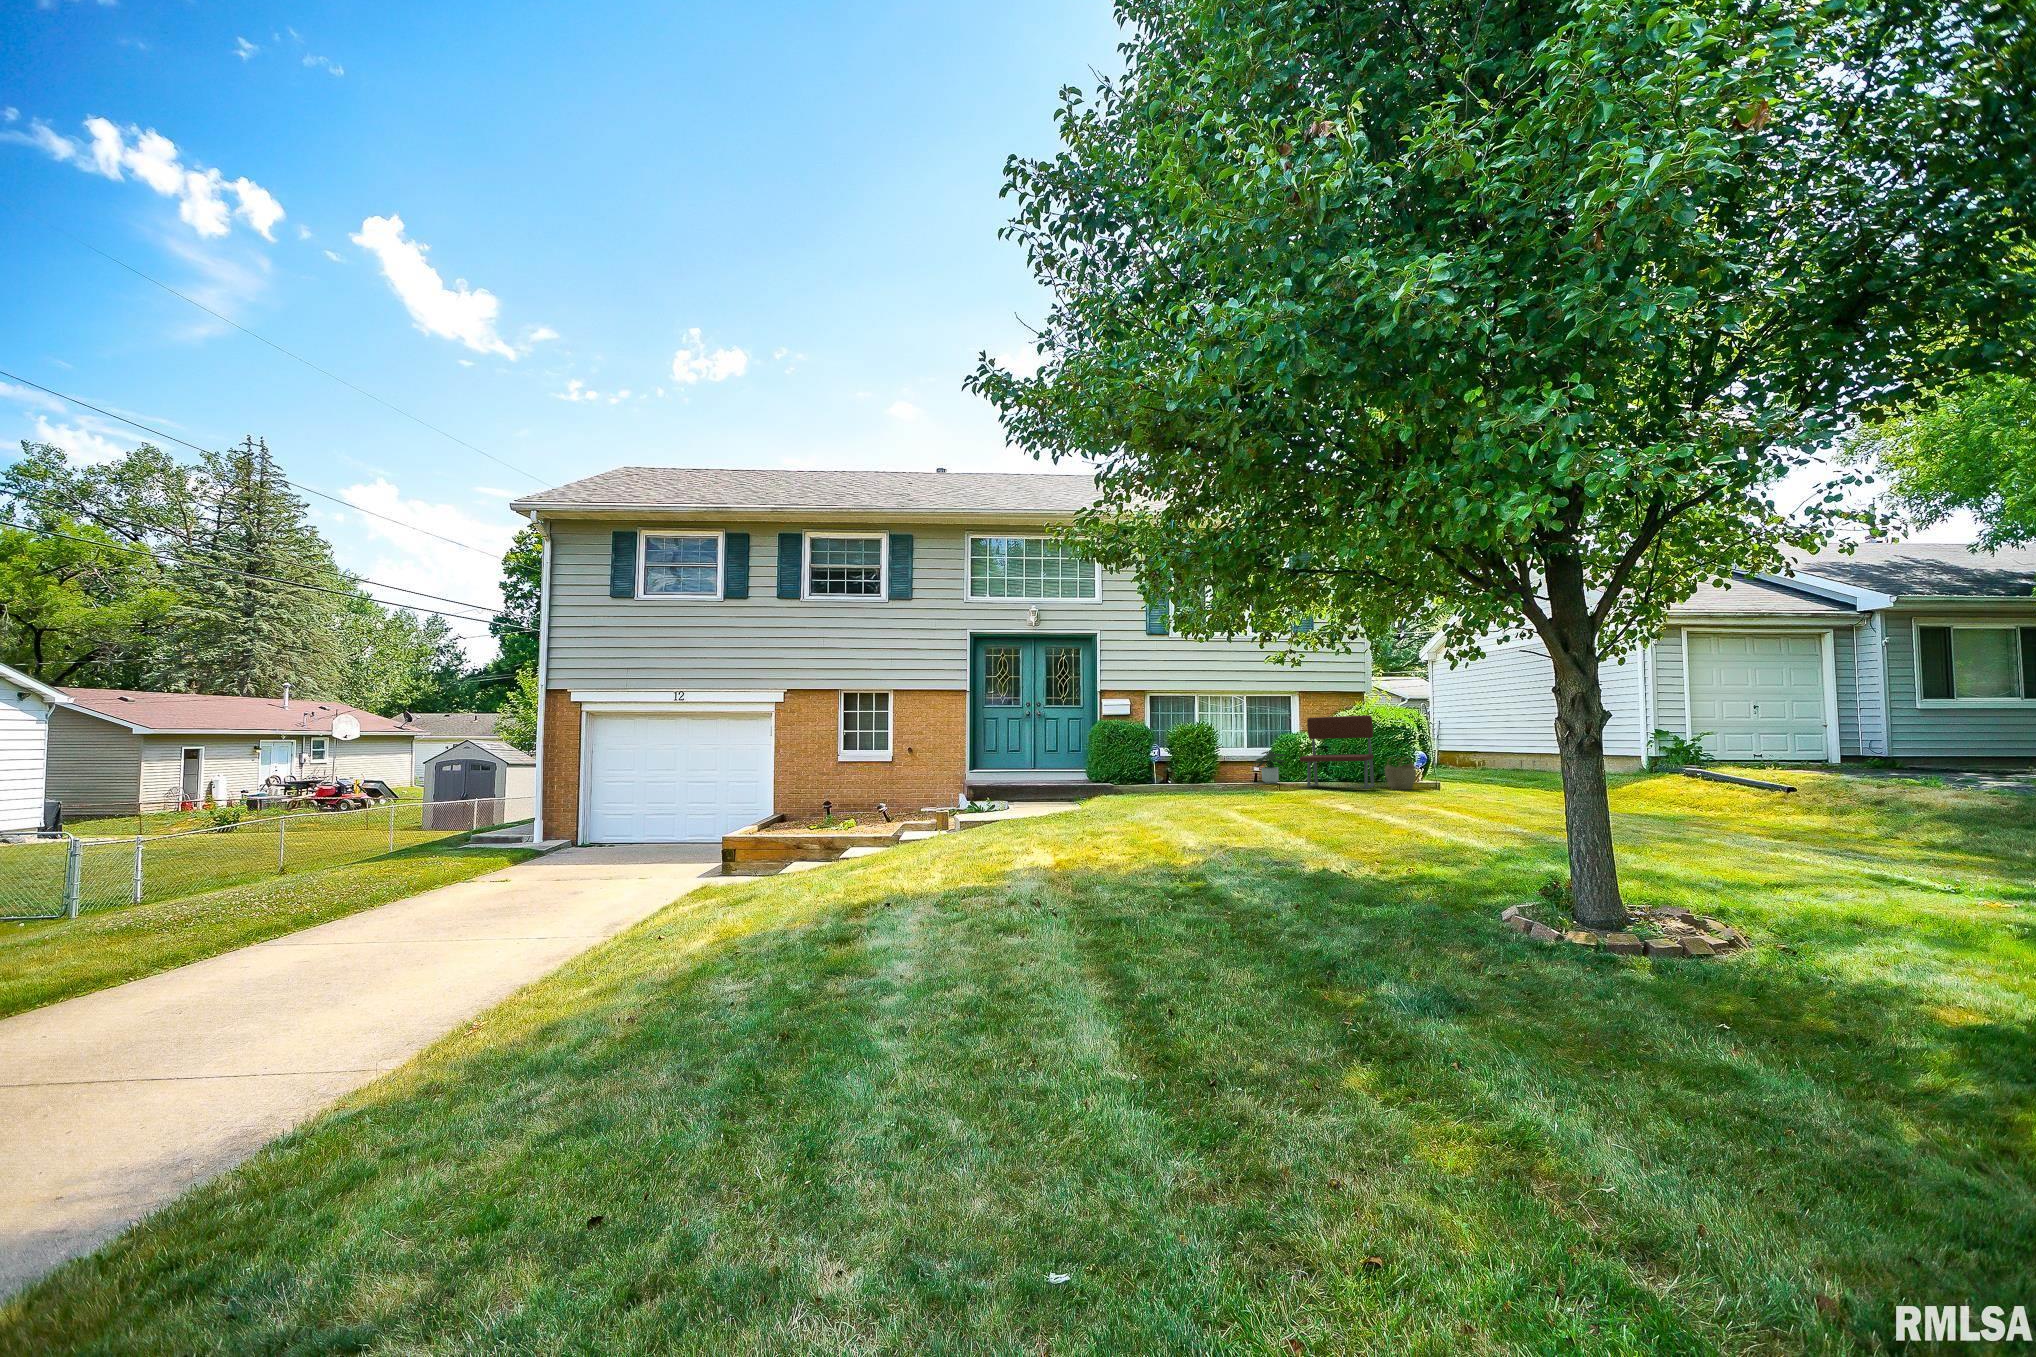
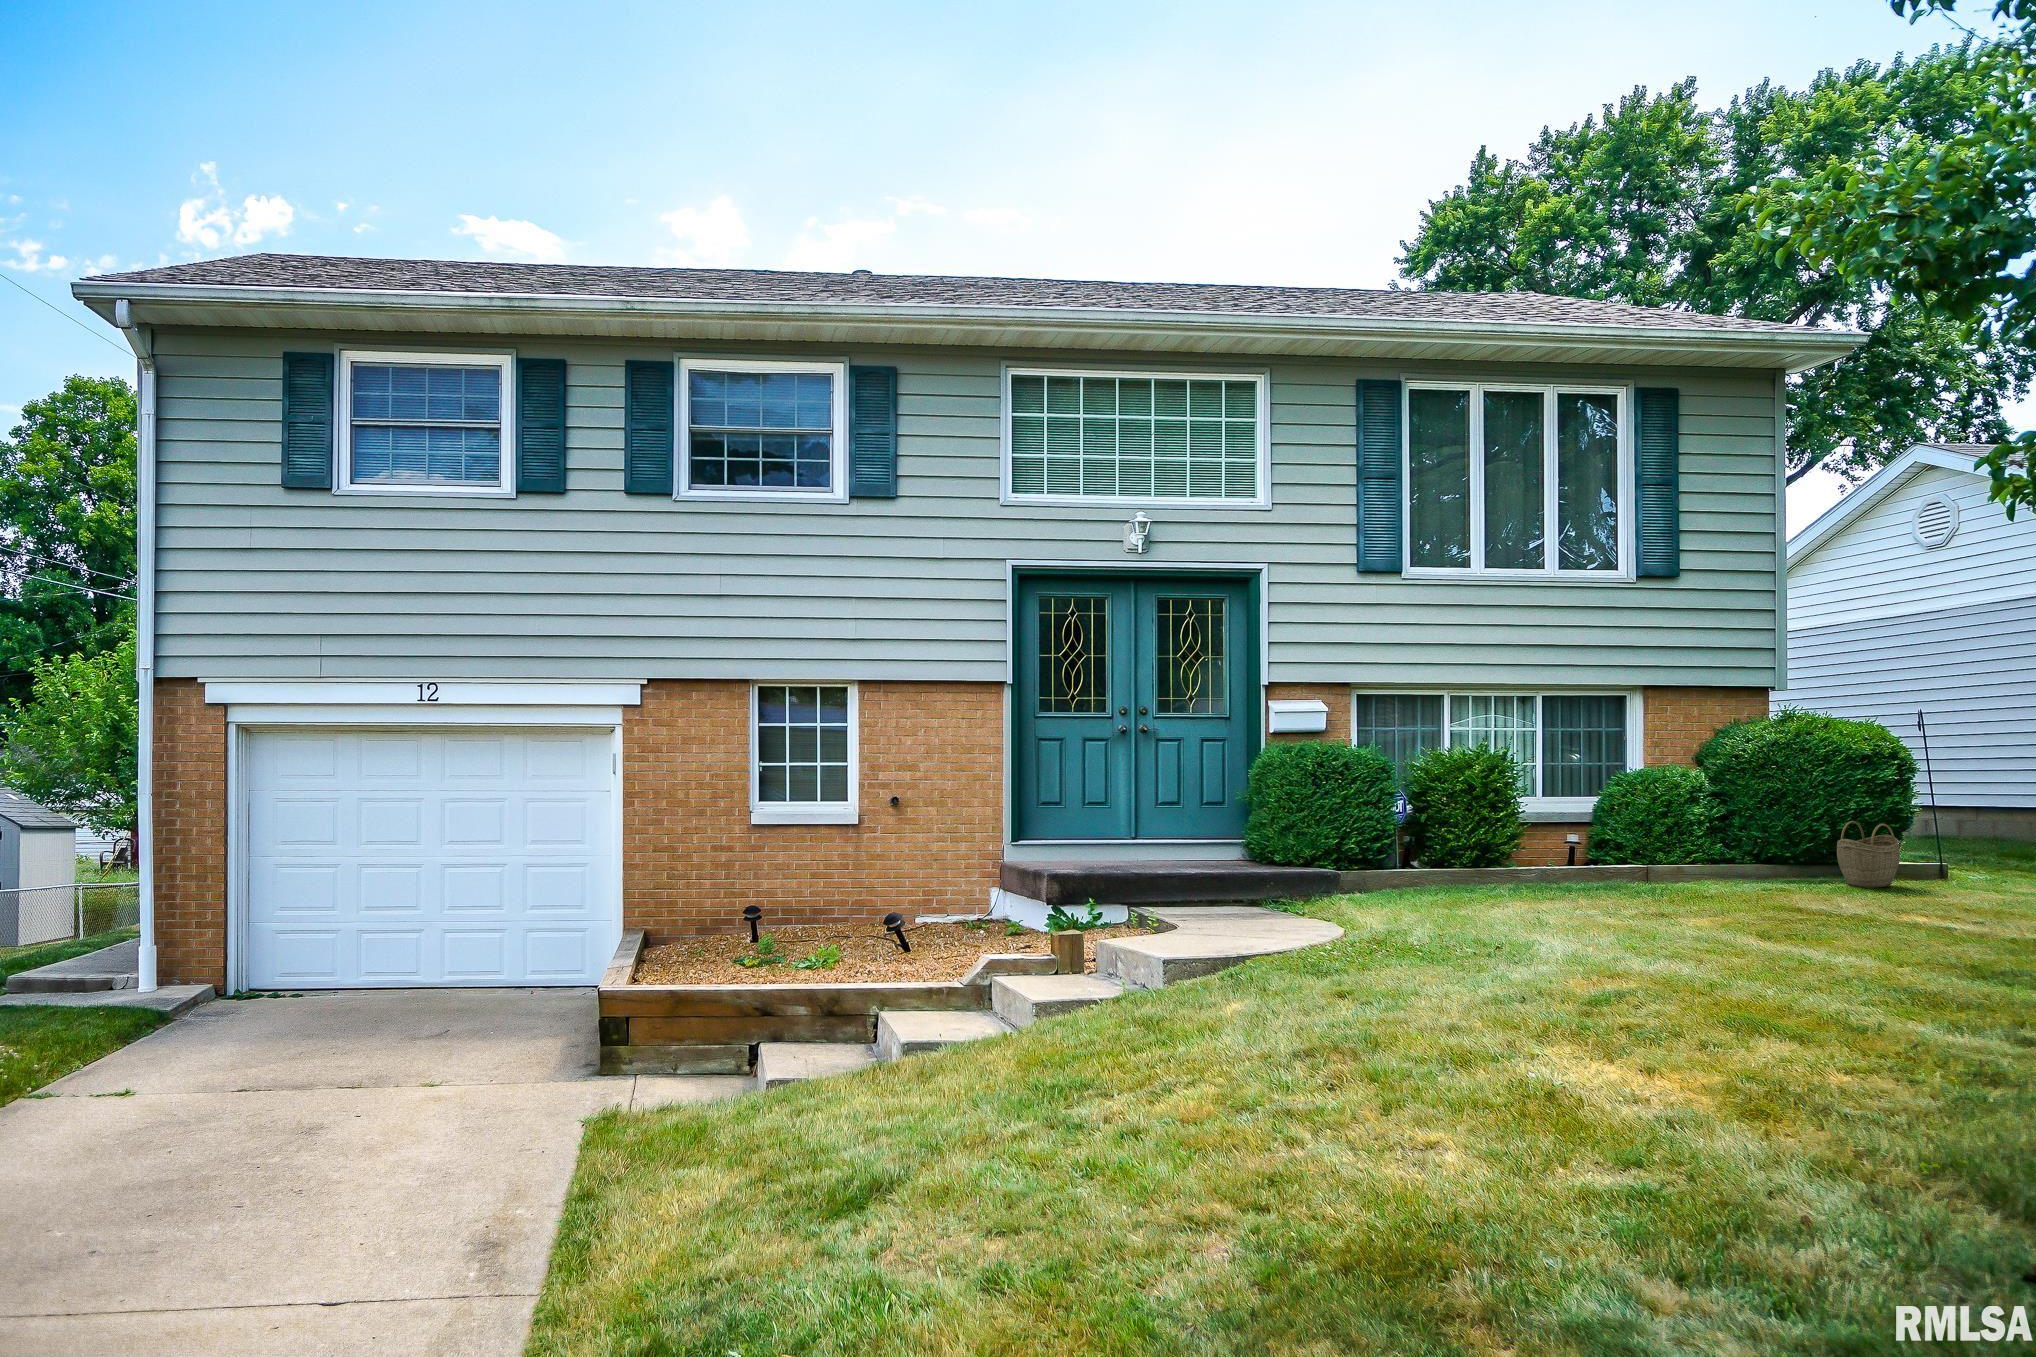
bench: present [1300,715,1375,789] -> none [1674,741,1820,888]
potted plant: present [1253,751,1286,783] -> none [1571,806,1640,869]

